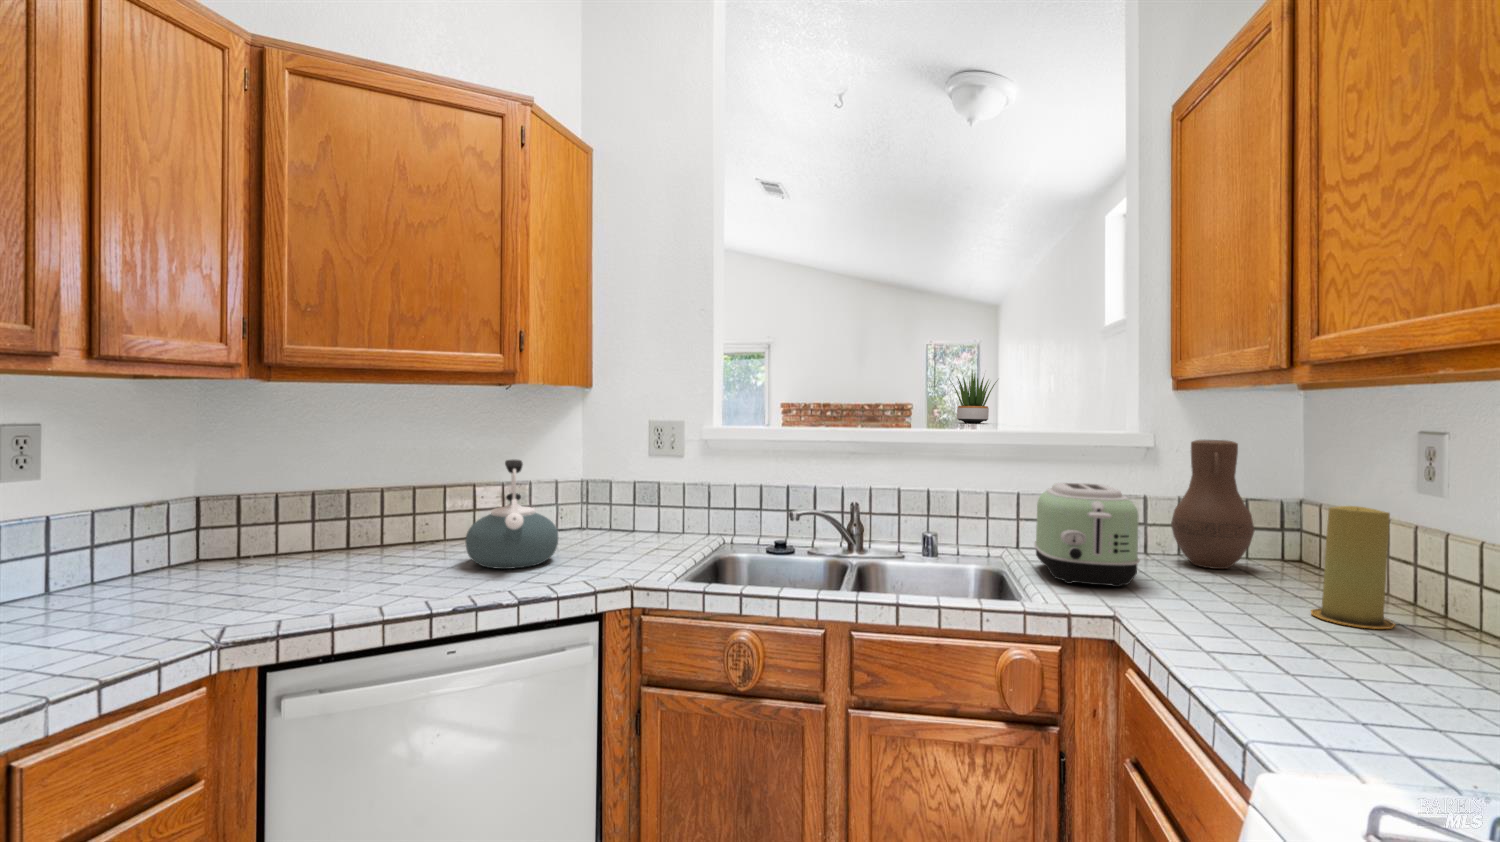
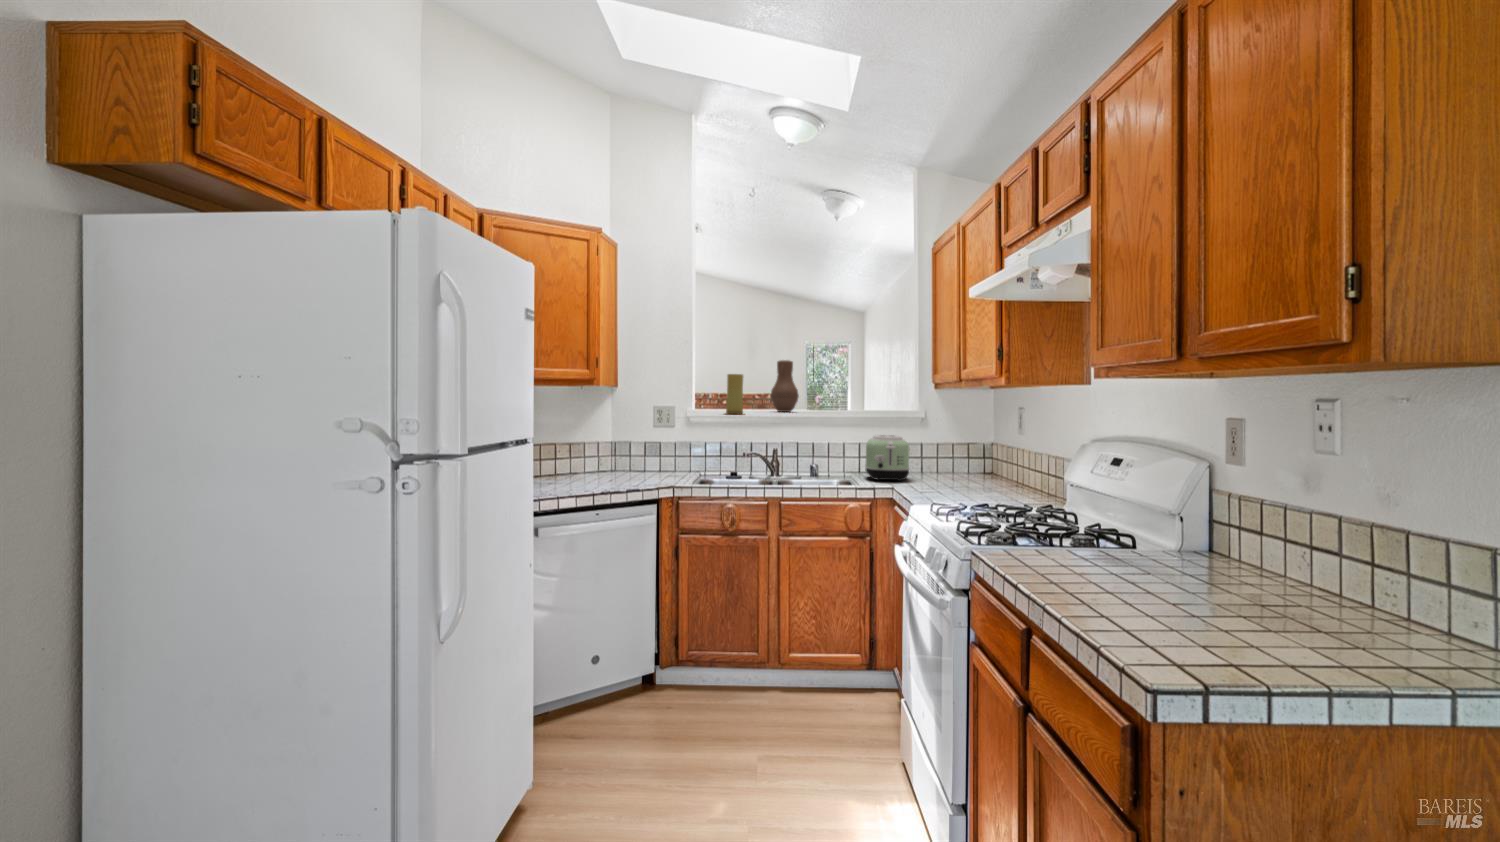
potted plant: present [951,371,997,423] -> none [823,370,859,408]
vase: present [1171,440,1254,569] -> present [771,360,799,412]
kettle: present [465,460,558,569] -> none [574,427,622,483]
candle: present [1311,506,1395,629] -> present [726,374,743,414]

